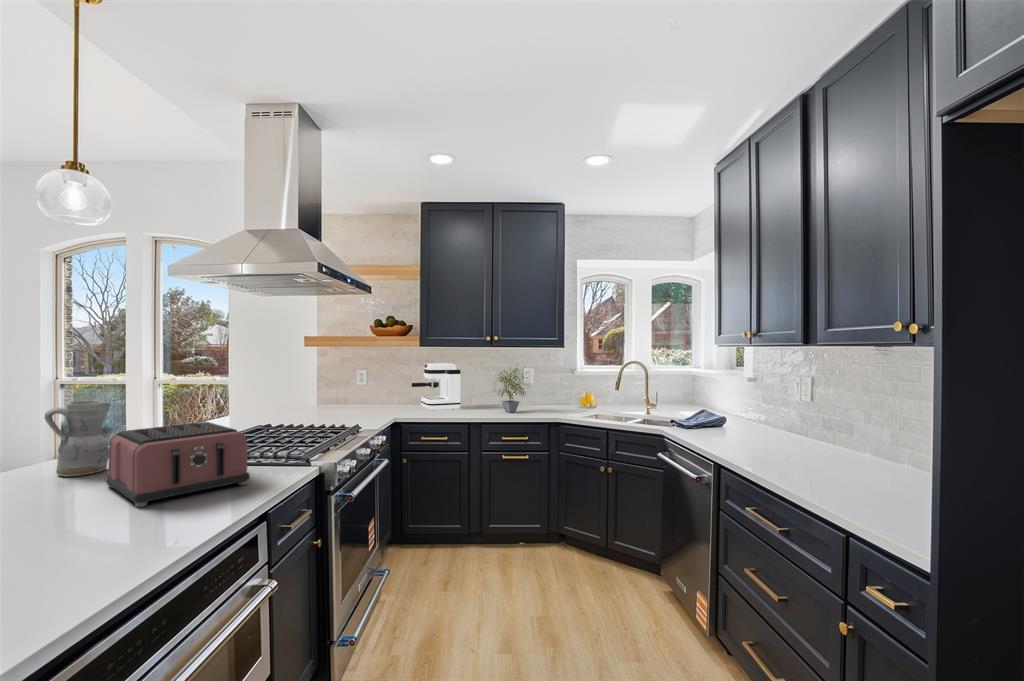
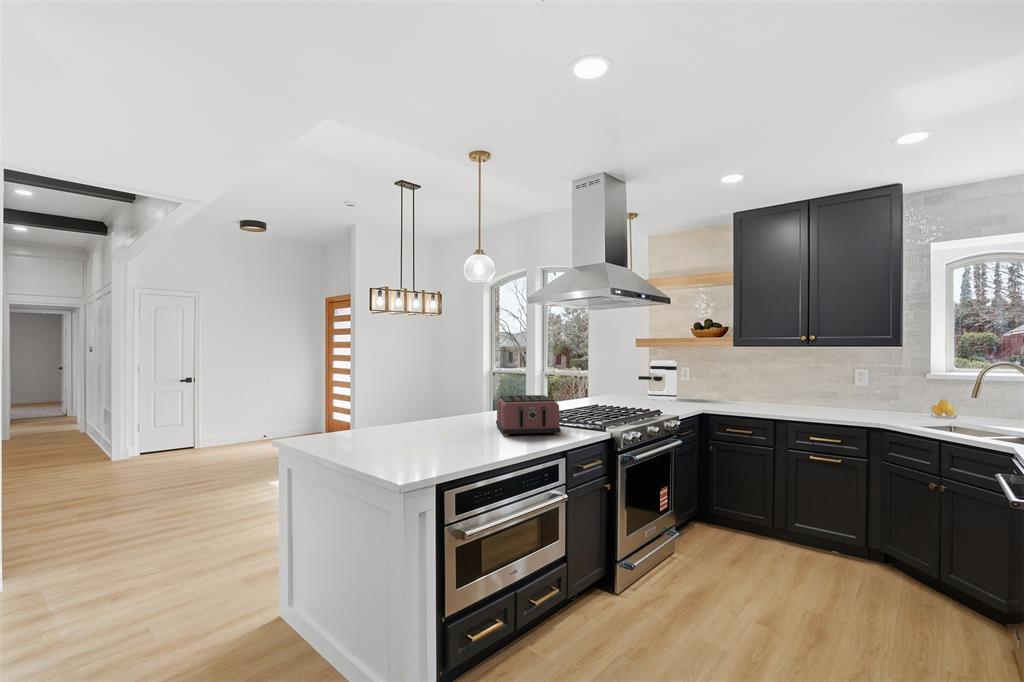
coffee maker: present [412,363,461,410] -> present [638,360,677,401]
potted plant: present [498,368,525,413] -> none [802,364,856,416]
ceramic pitcher: present [45,401,111,476] -> none [474,379,502,419]

